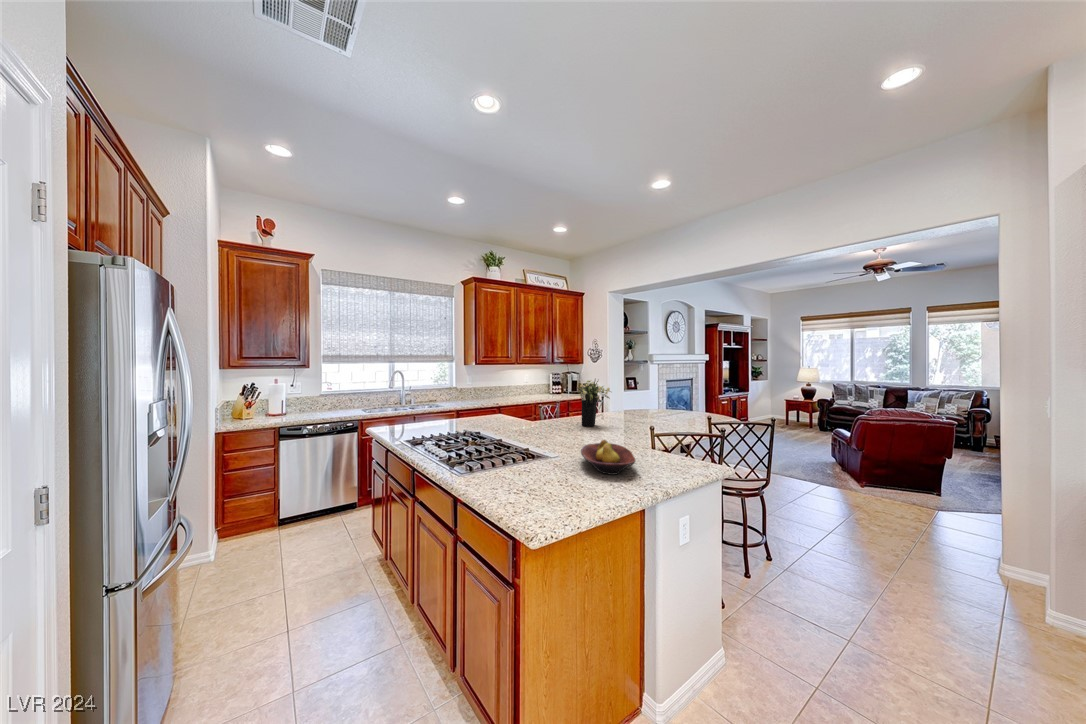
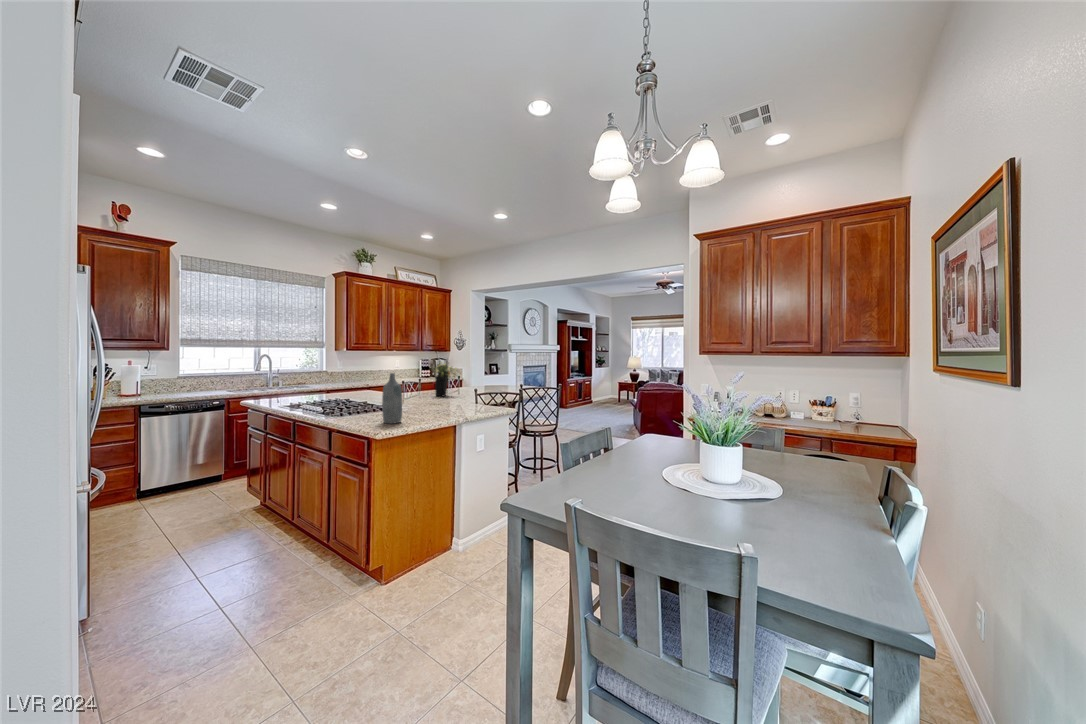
bottle: none [524,409,555,497] -> present [382,373,402,424]
fruit bowl: present [581,440,635,475] -> none [424,397,458,415]

